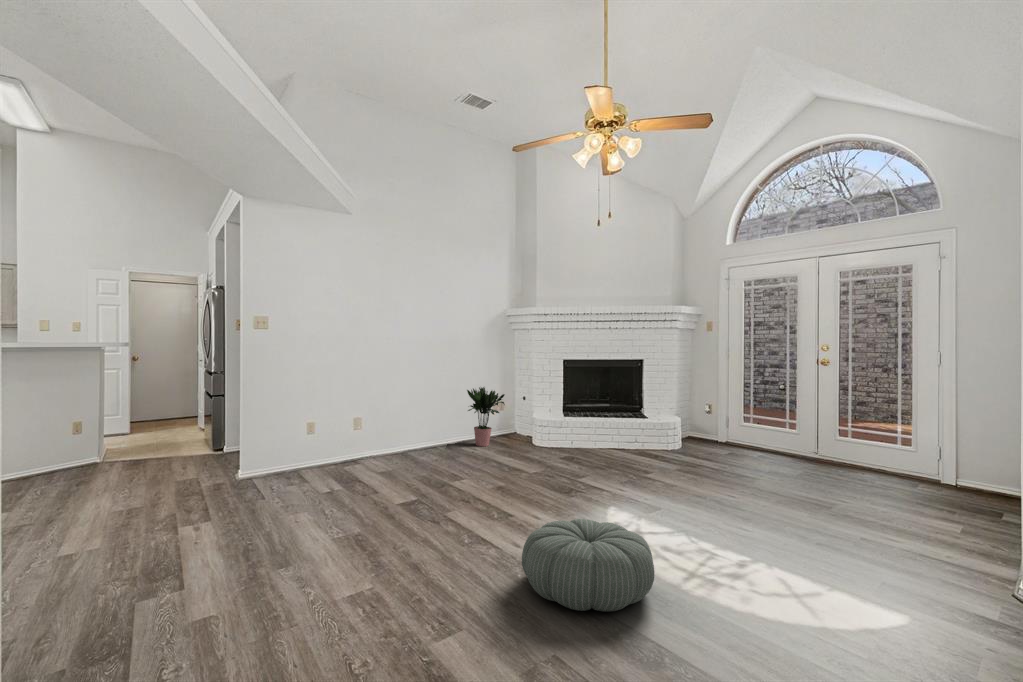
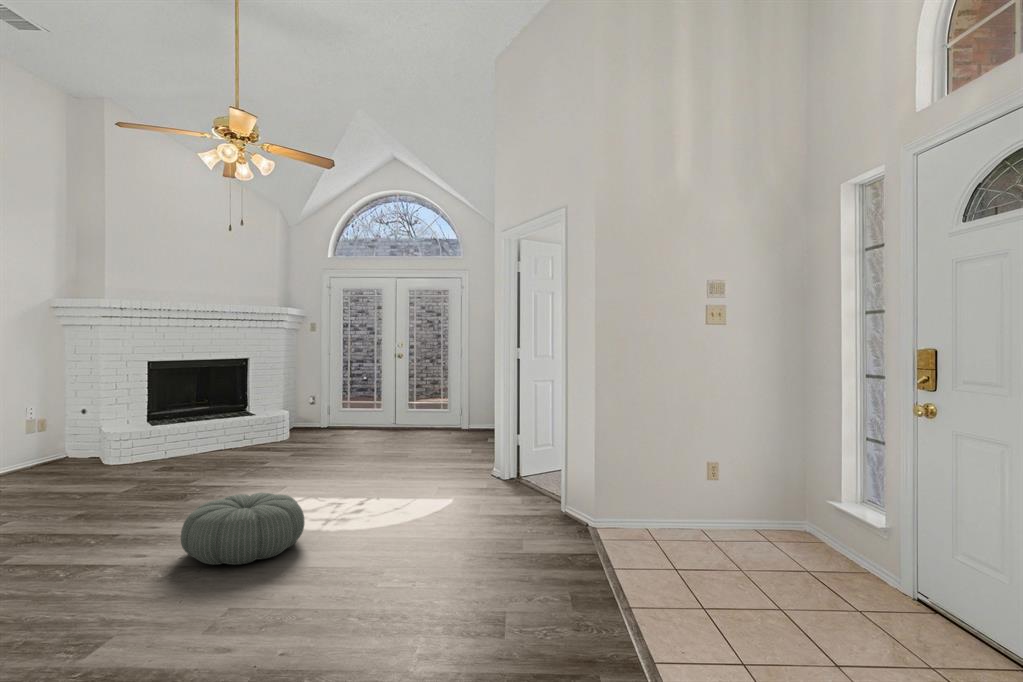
potted plant: present [467,387,505,446] -> none [35,397,95,467]

